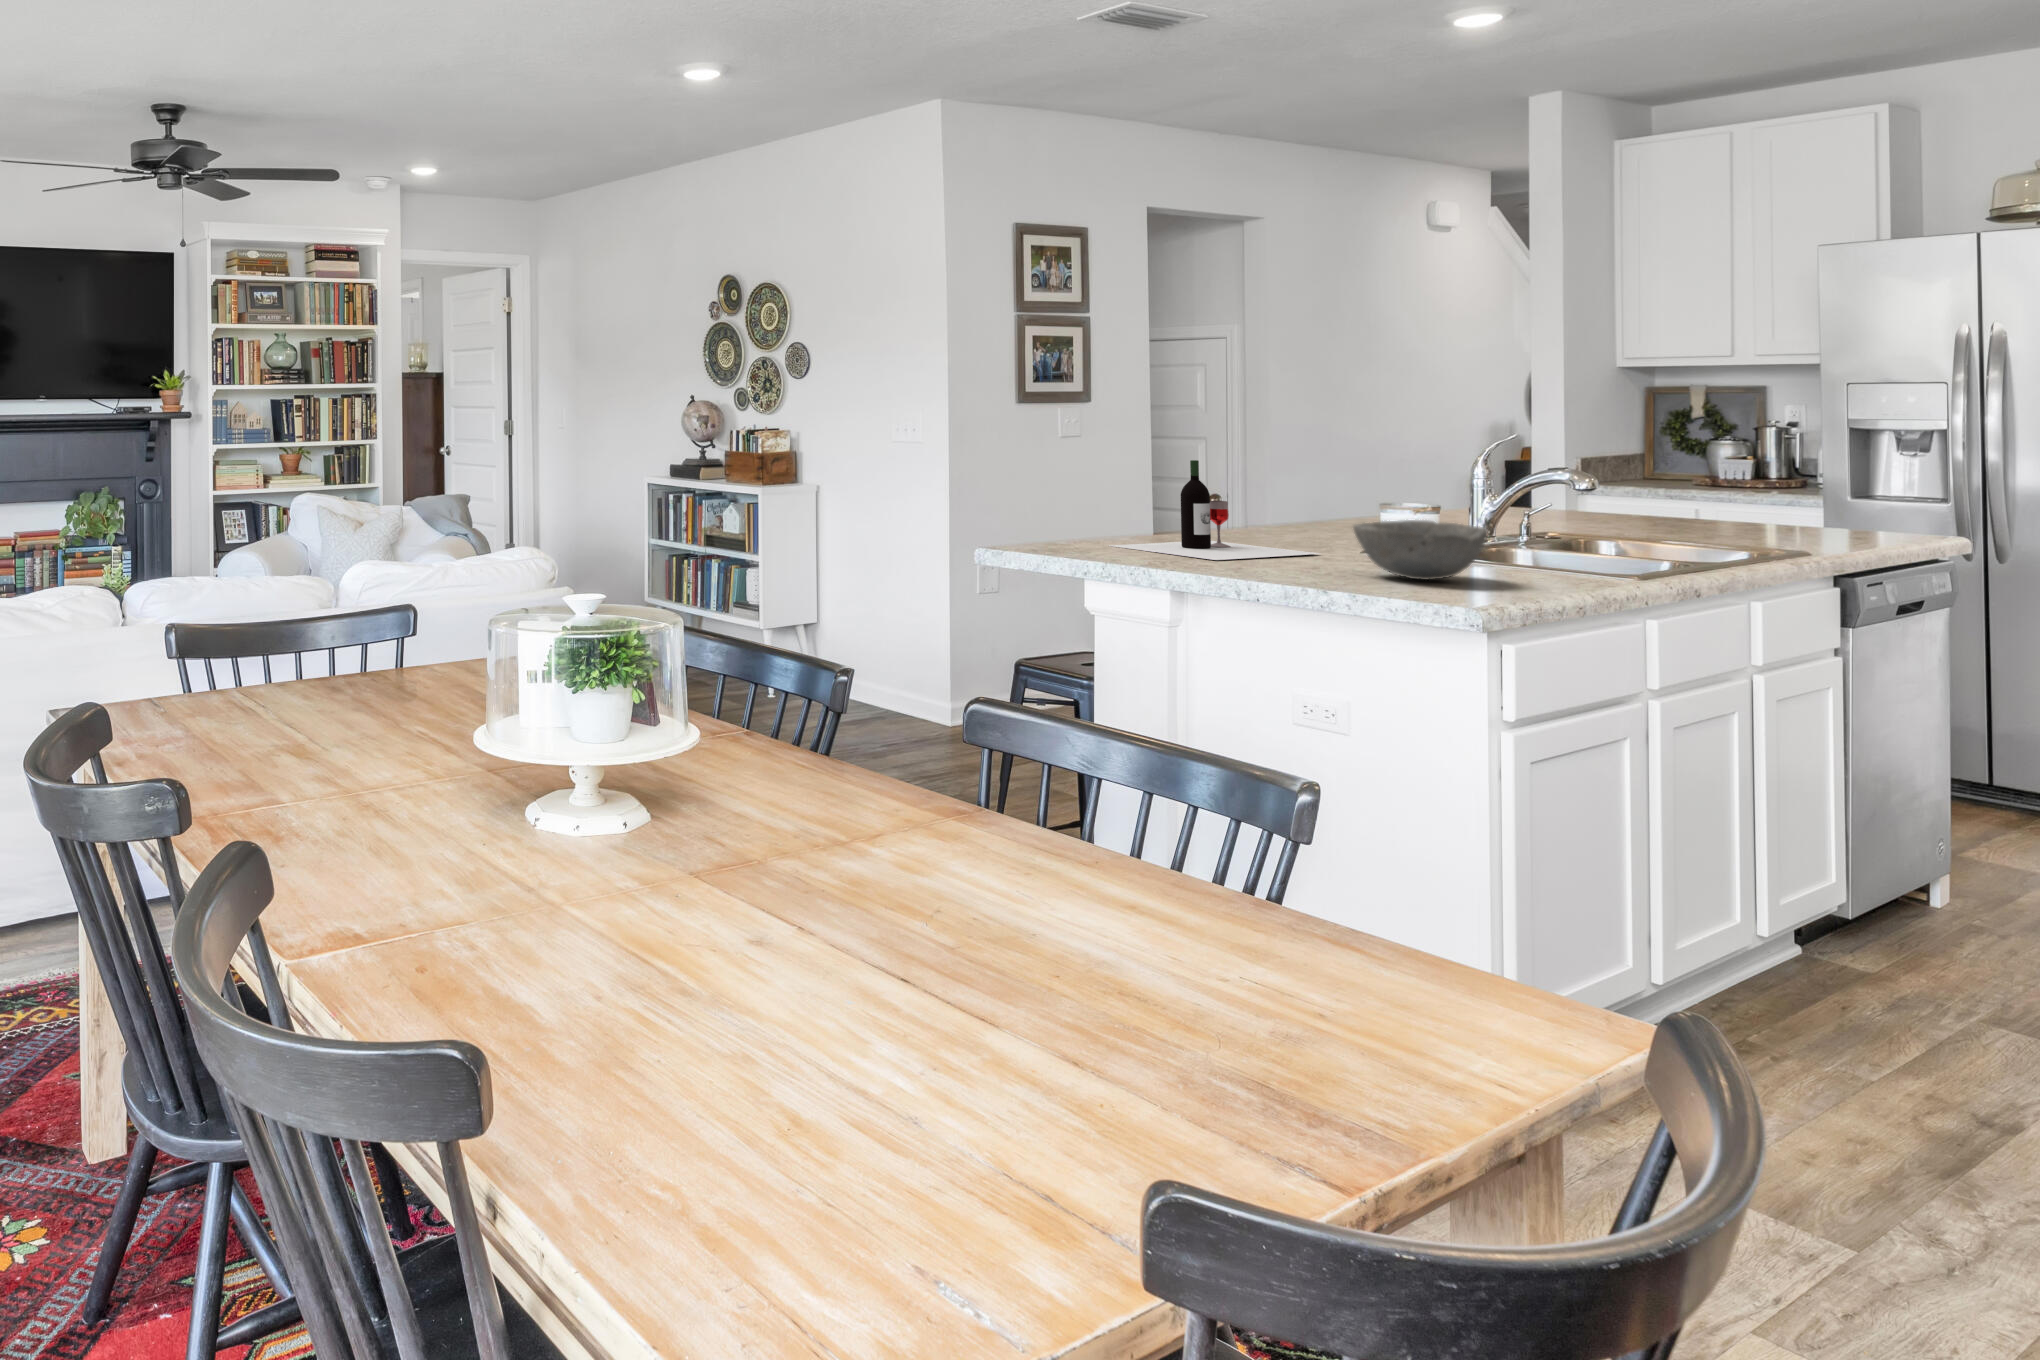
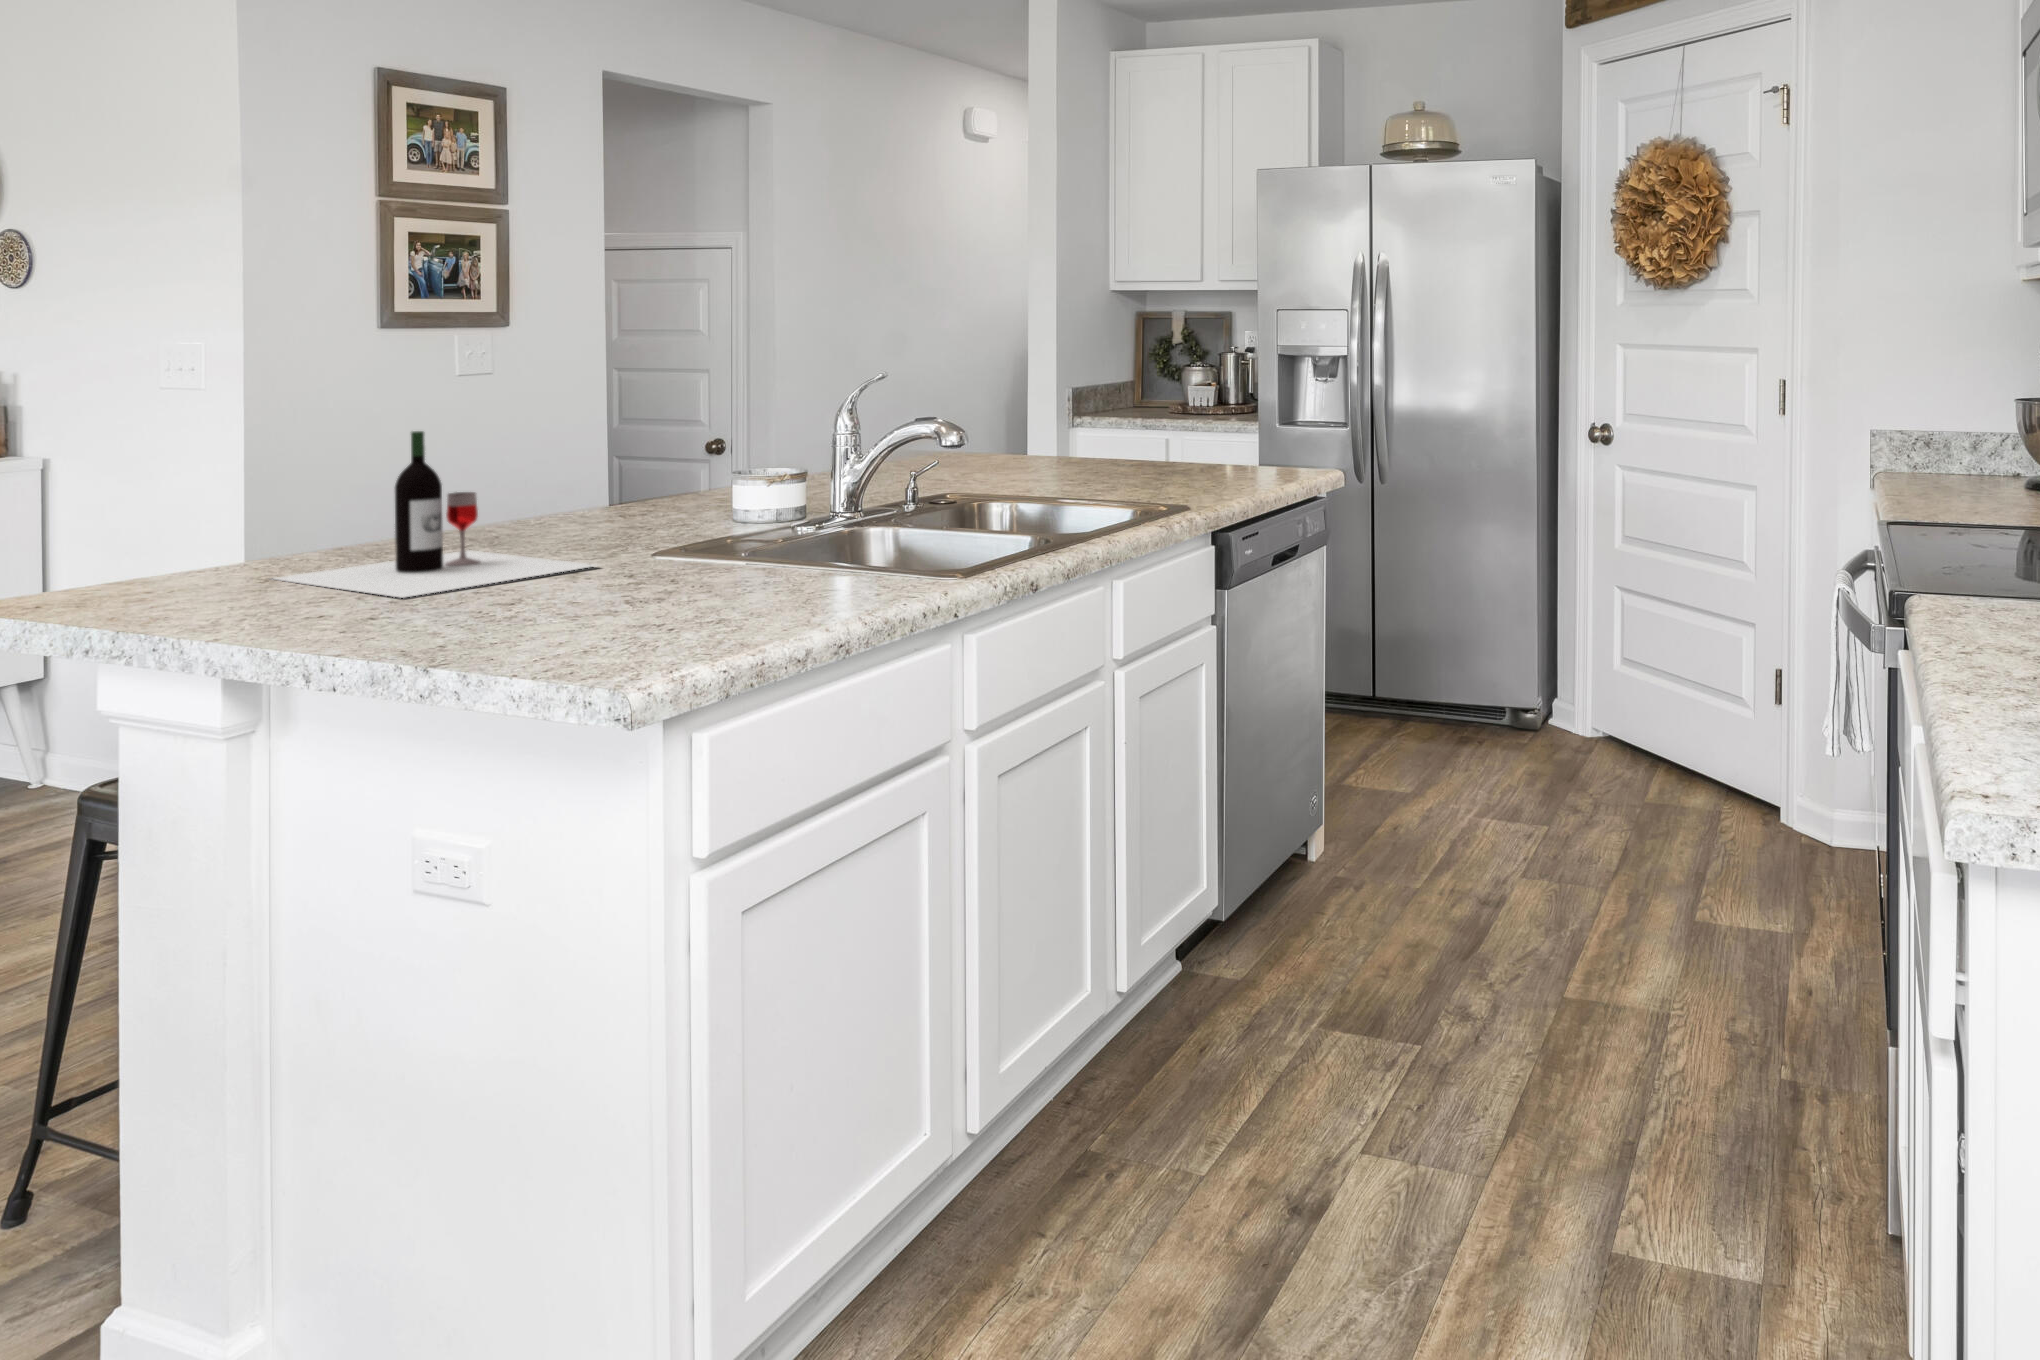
bowl: present [1353,520,1488,580] -> none [580,516,761,610]

